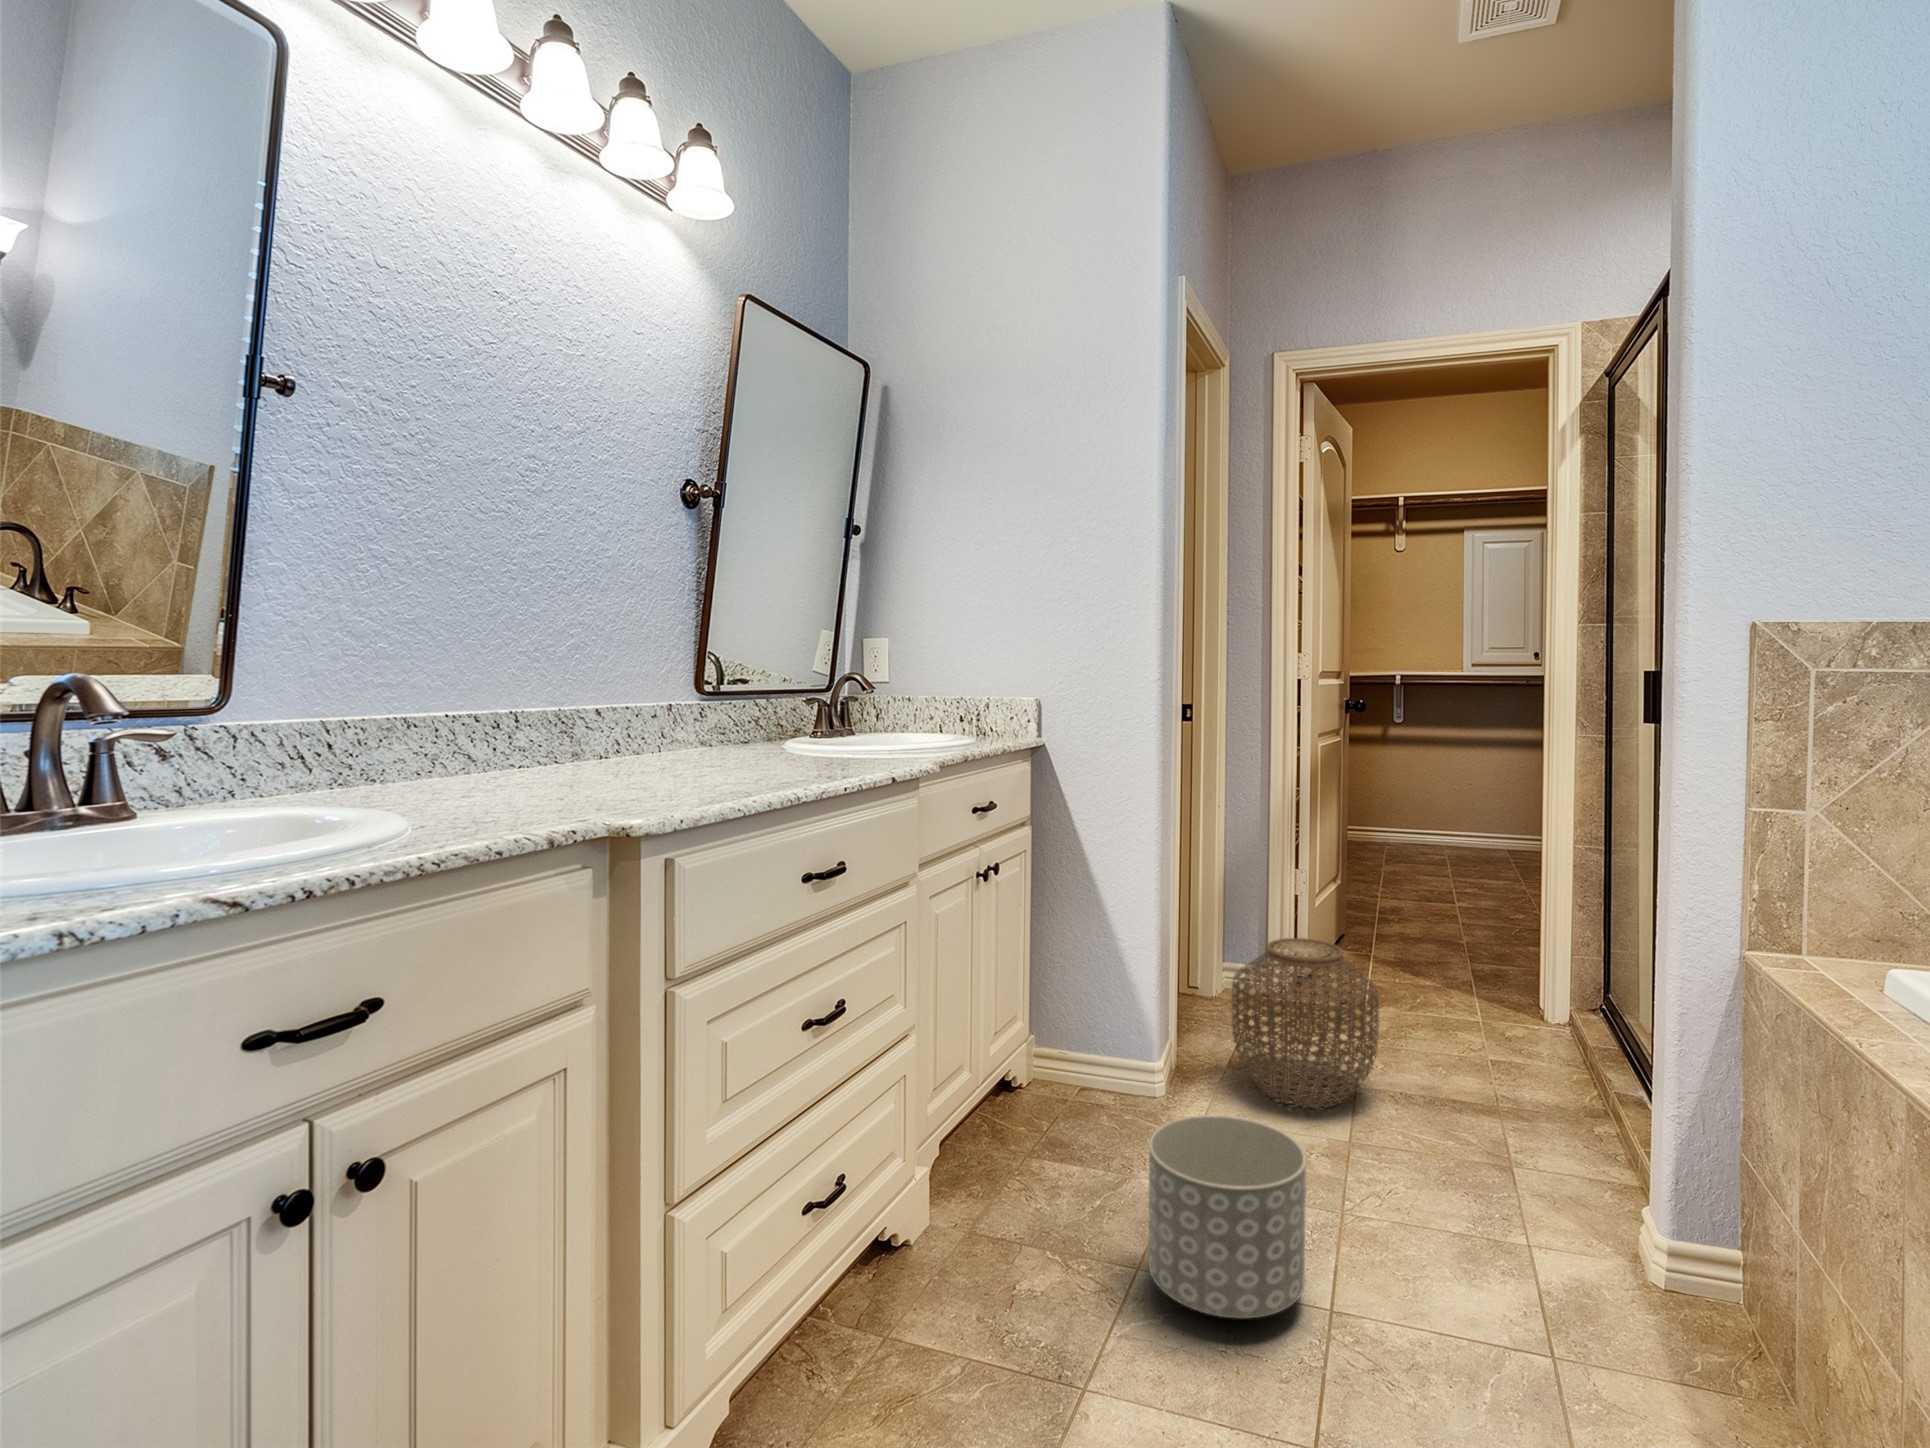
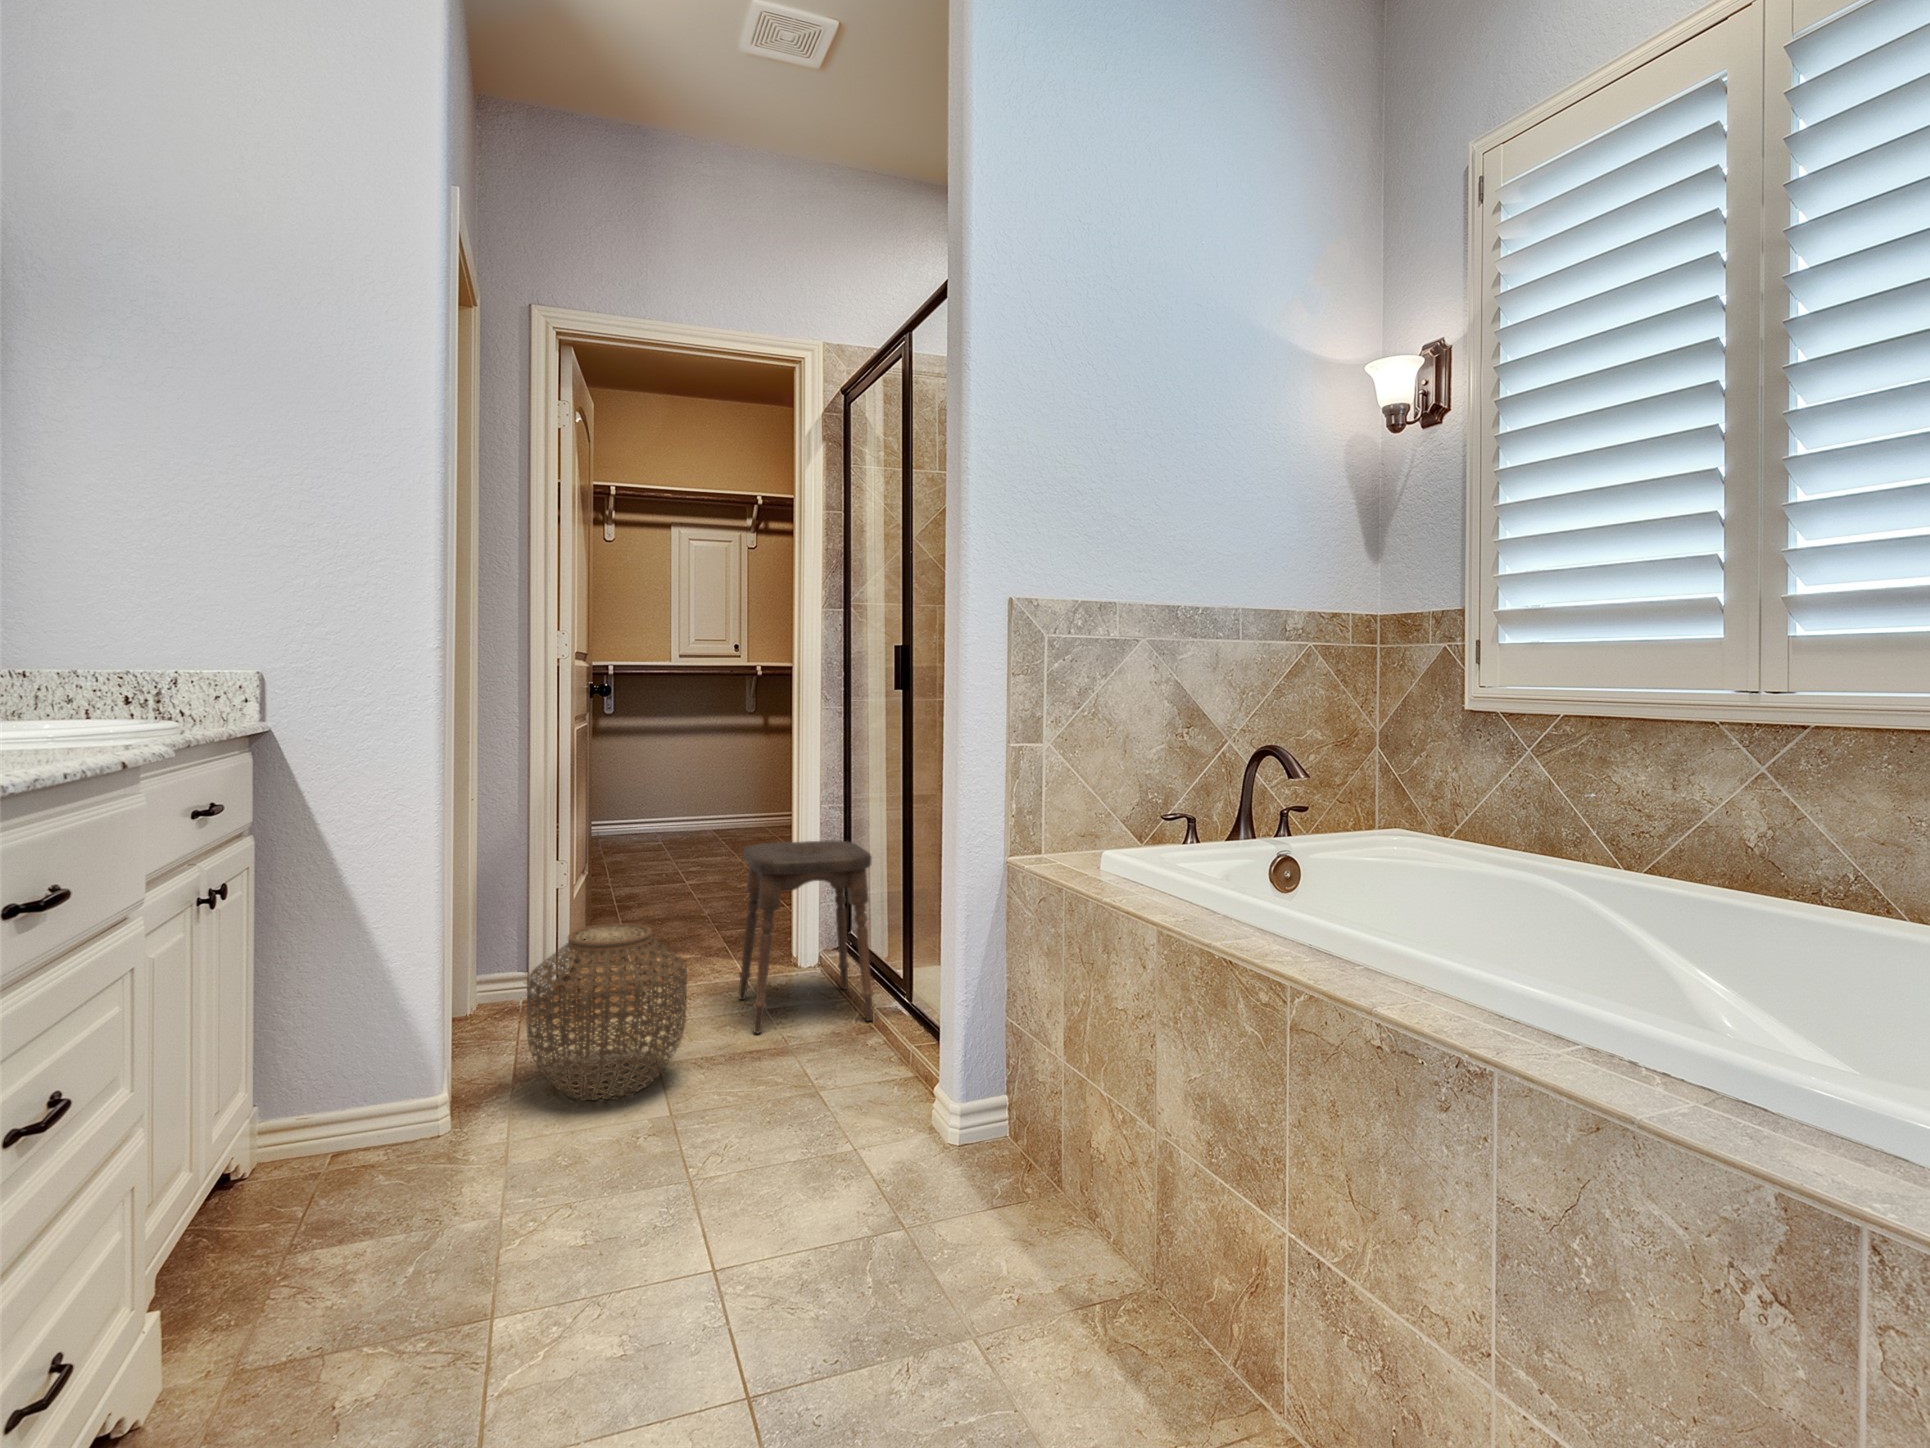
stool: none [1463,879,1614,1104] -> present [739,840,873,1033]
planter: present [1148,1115,1306,1319] -> none [514,1107,695,1325]

